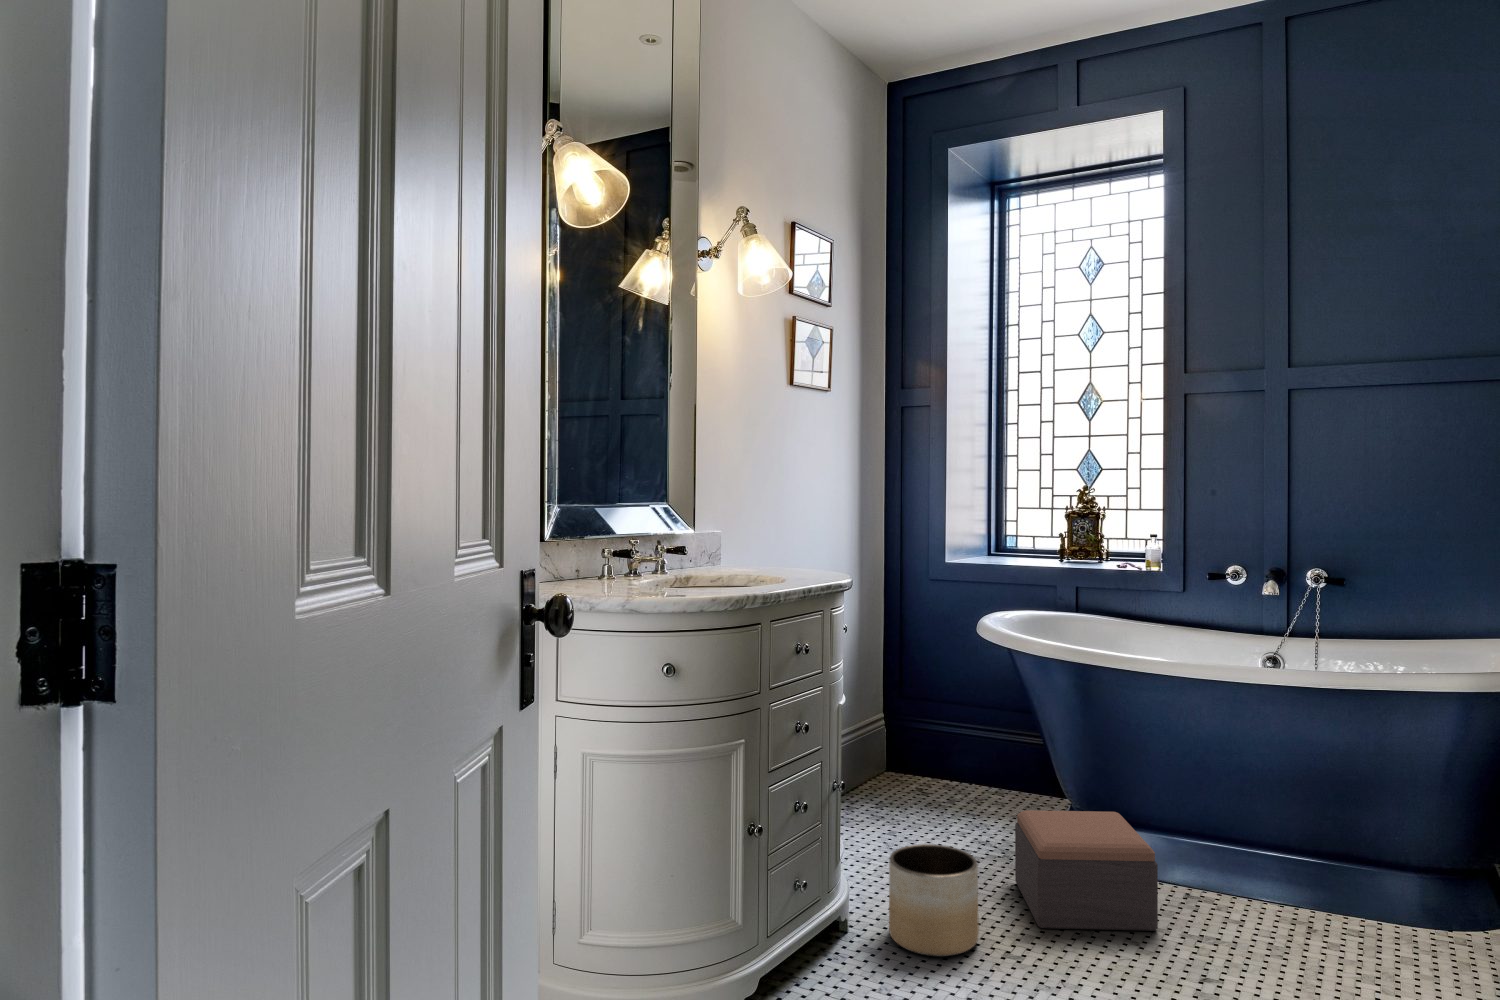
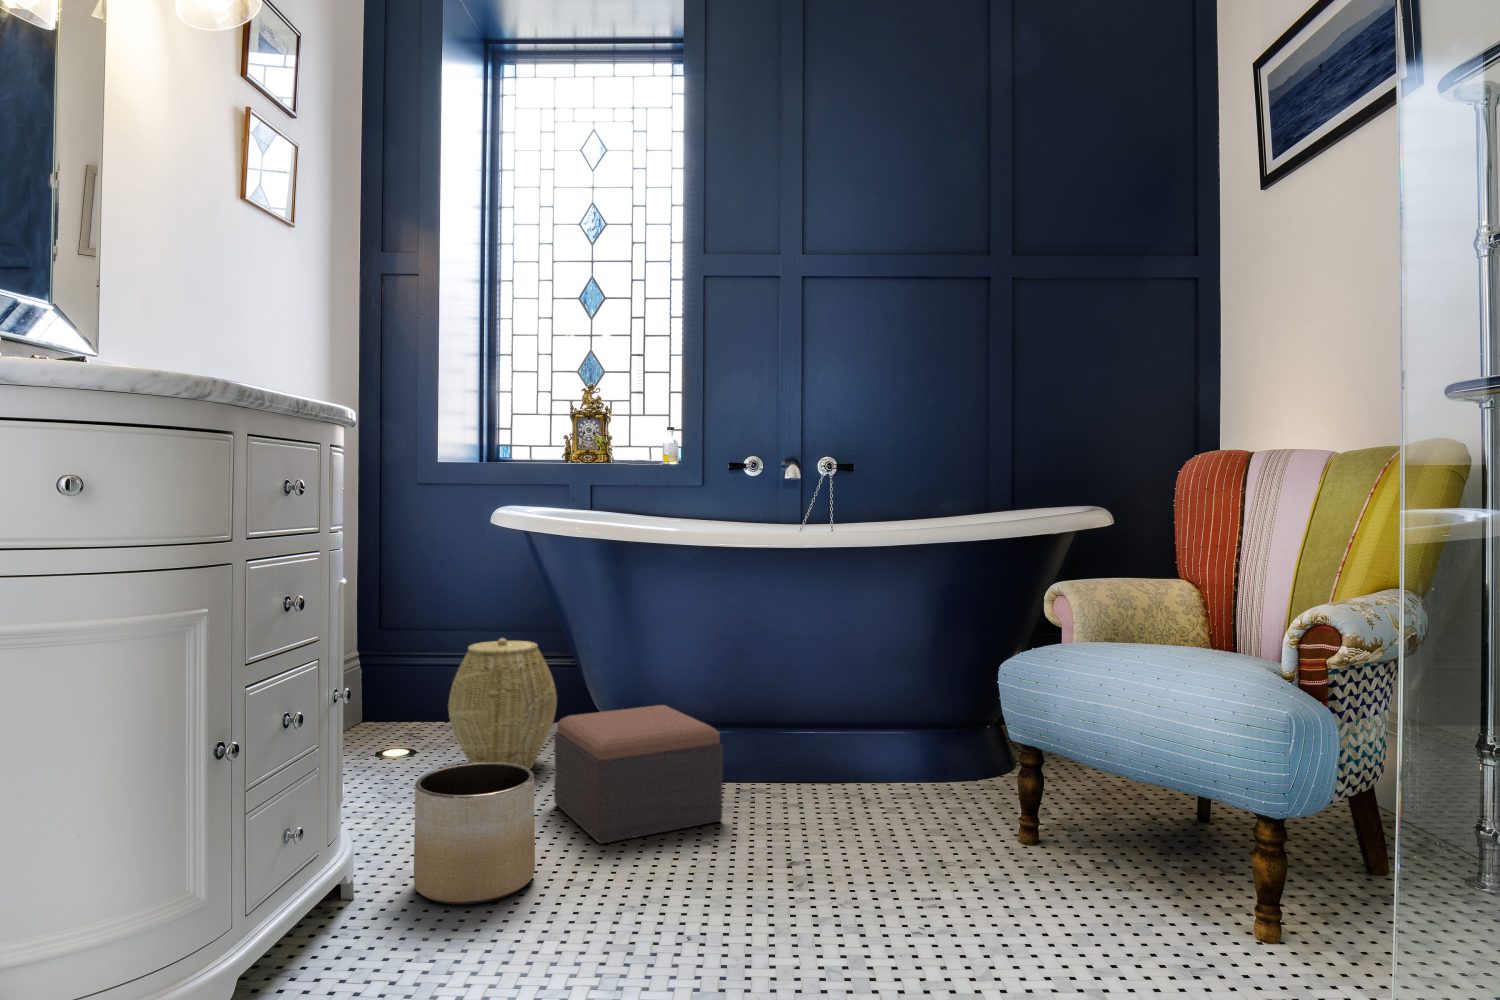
woven basket: none [941,728,1031,845] -> present [448,638,557,769]

